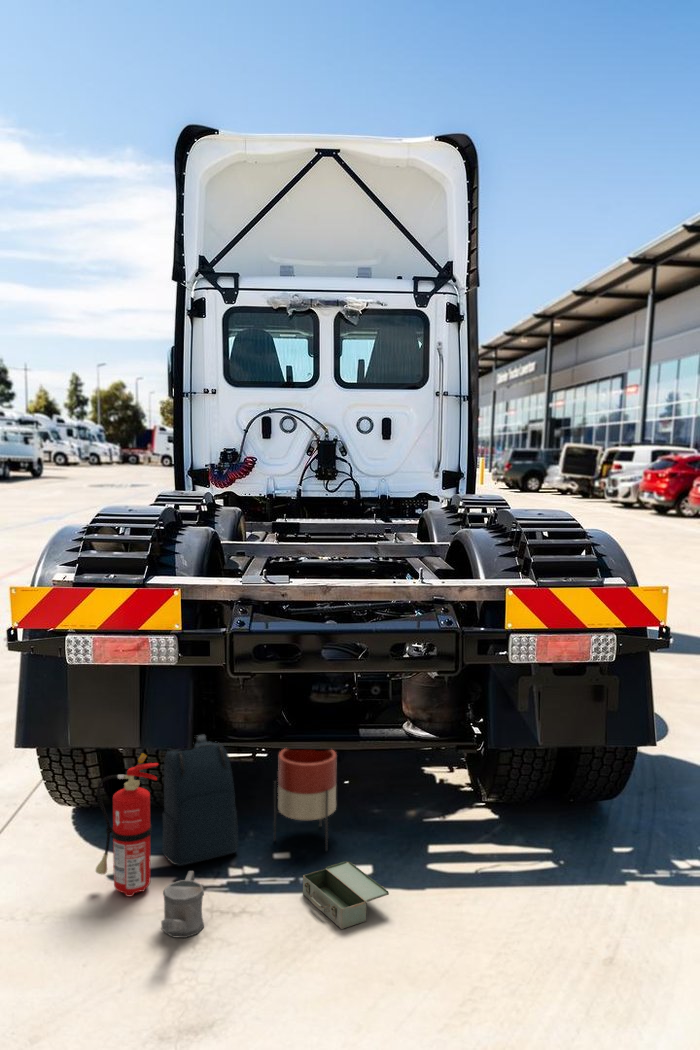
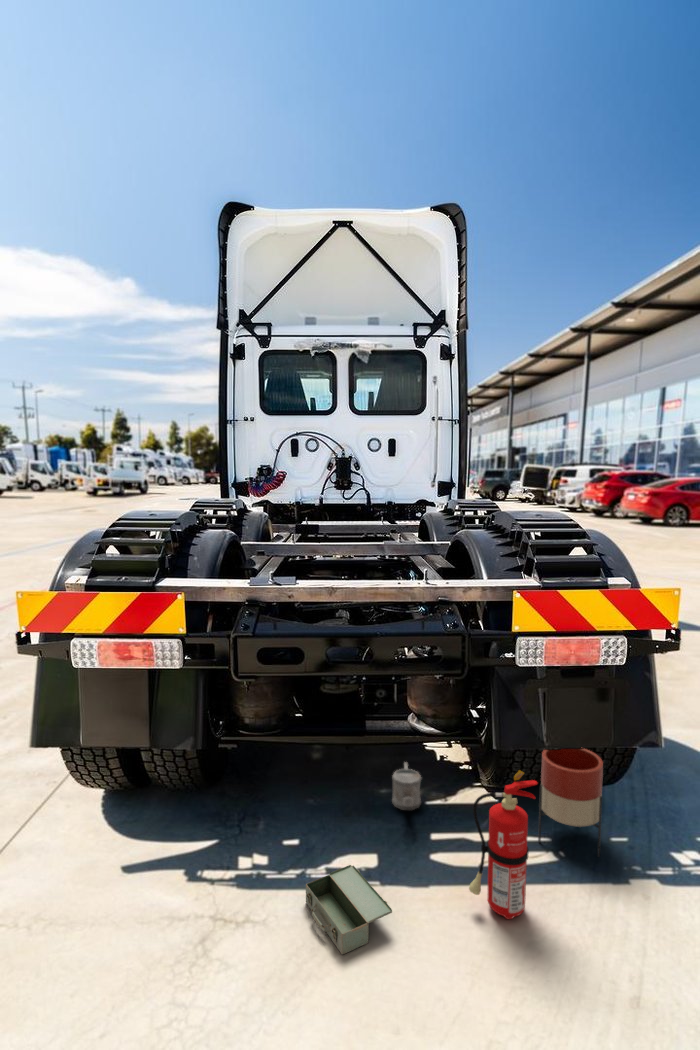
backpack: present [162,735,238,866] -> none [175,730,248,864]
planter: present [274,749,337,850] -> present [538,748,603,857]
fire extinguisher: present [96,754,158,896] -> present [469,771,538,919]
watering can: present [161,871,204,938] -> present [392,762,421,810]

